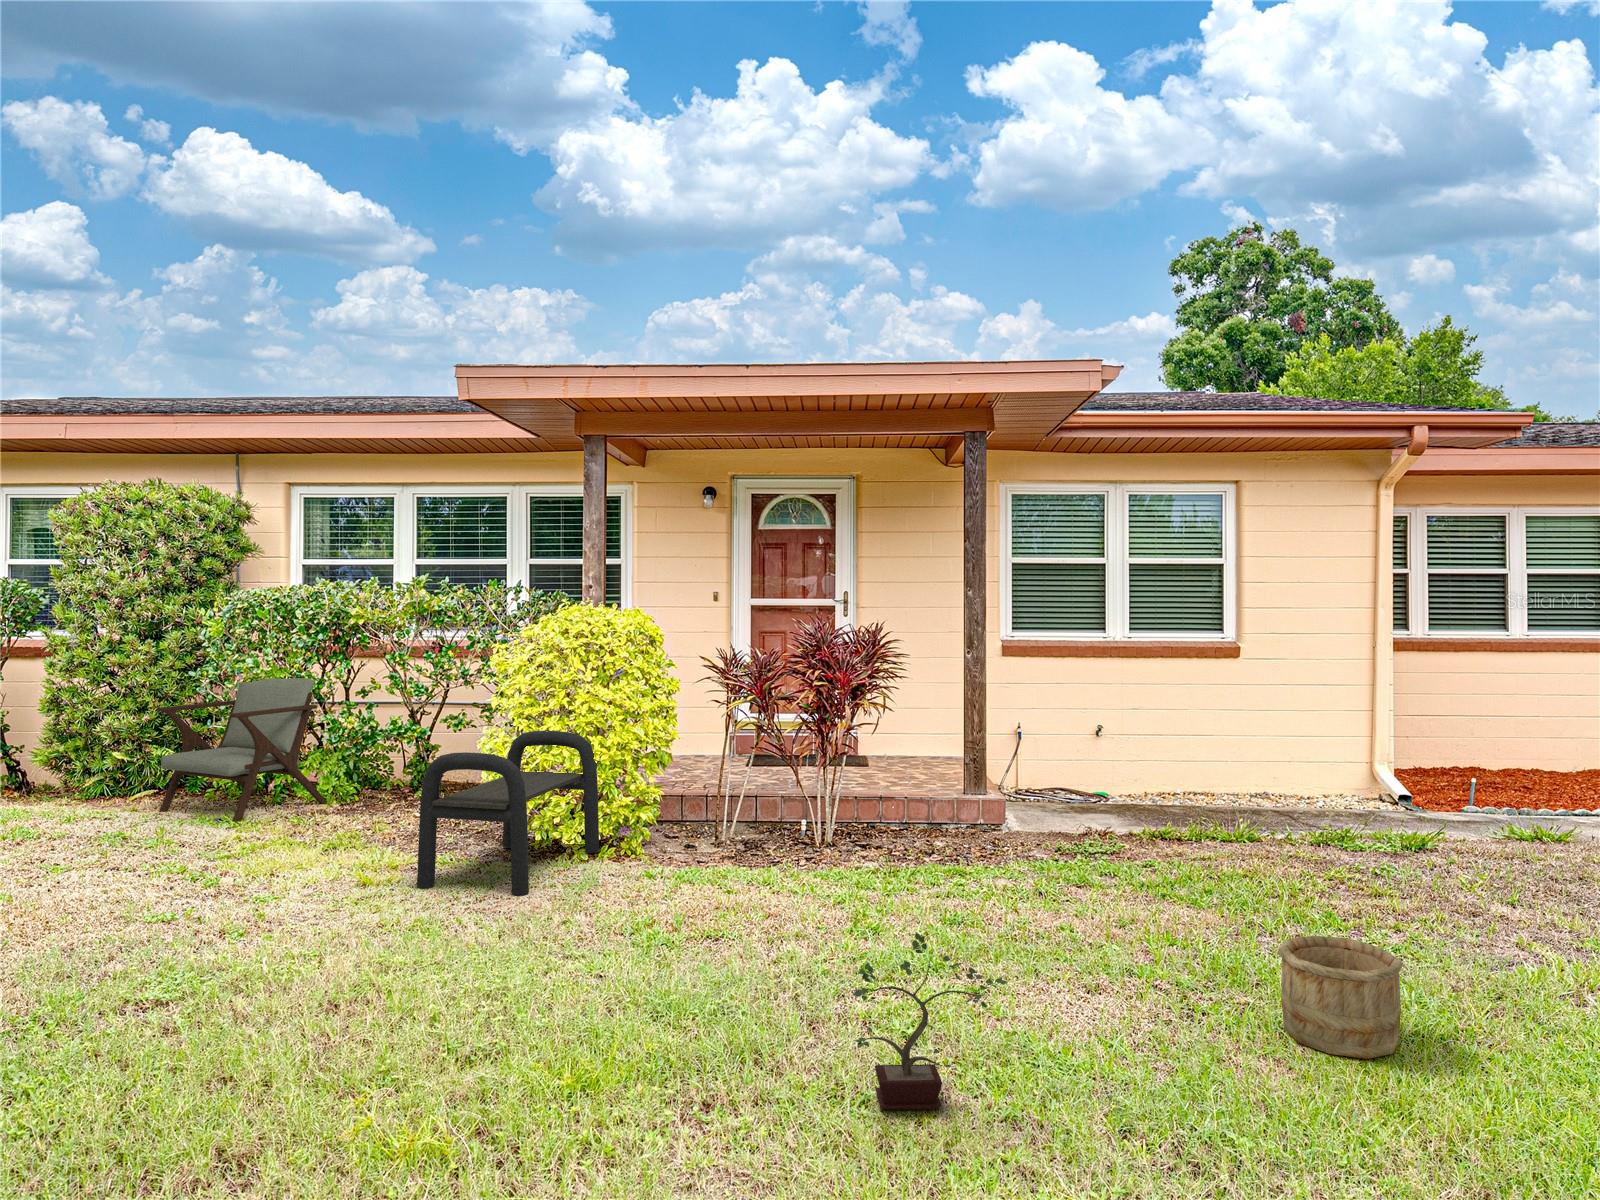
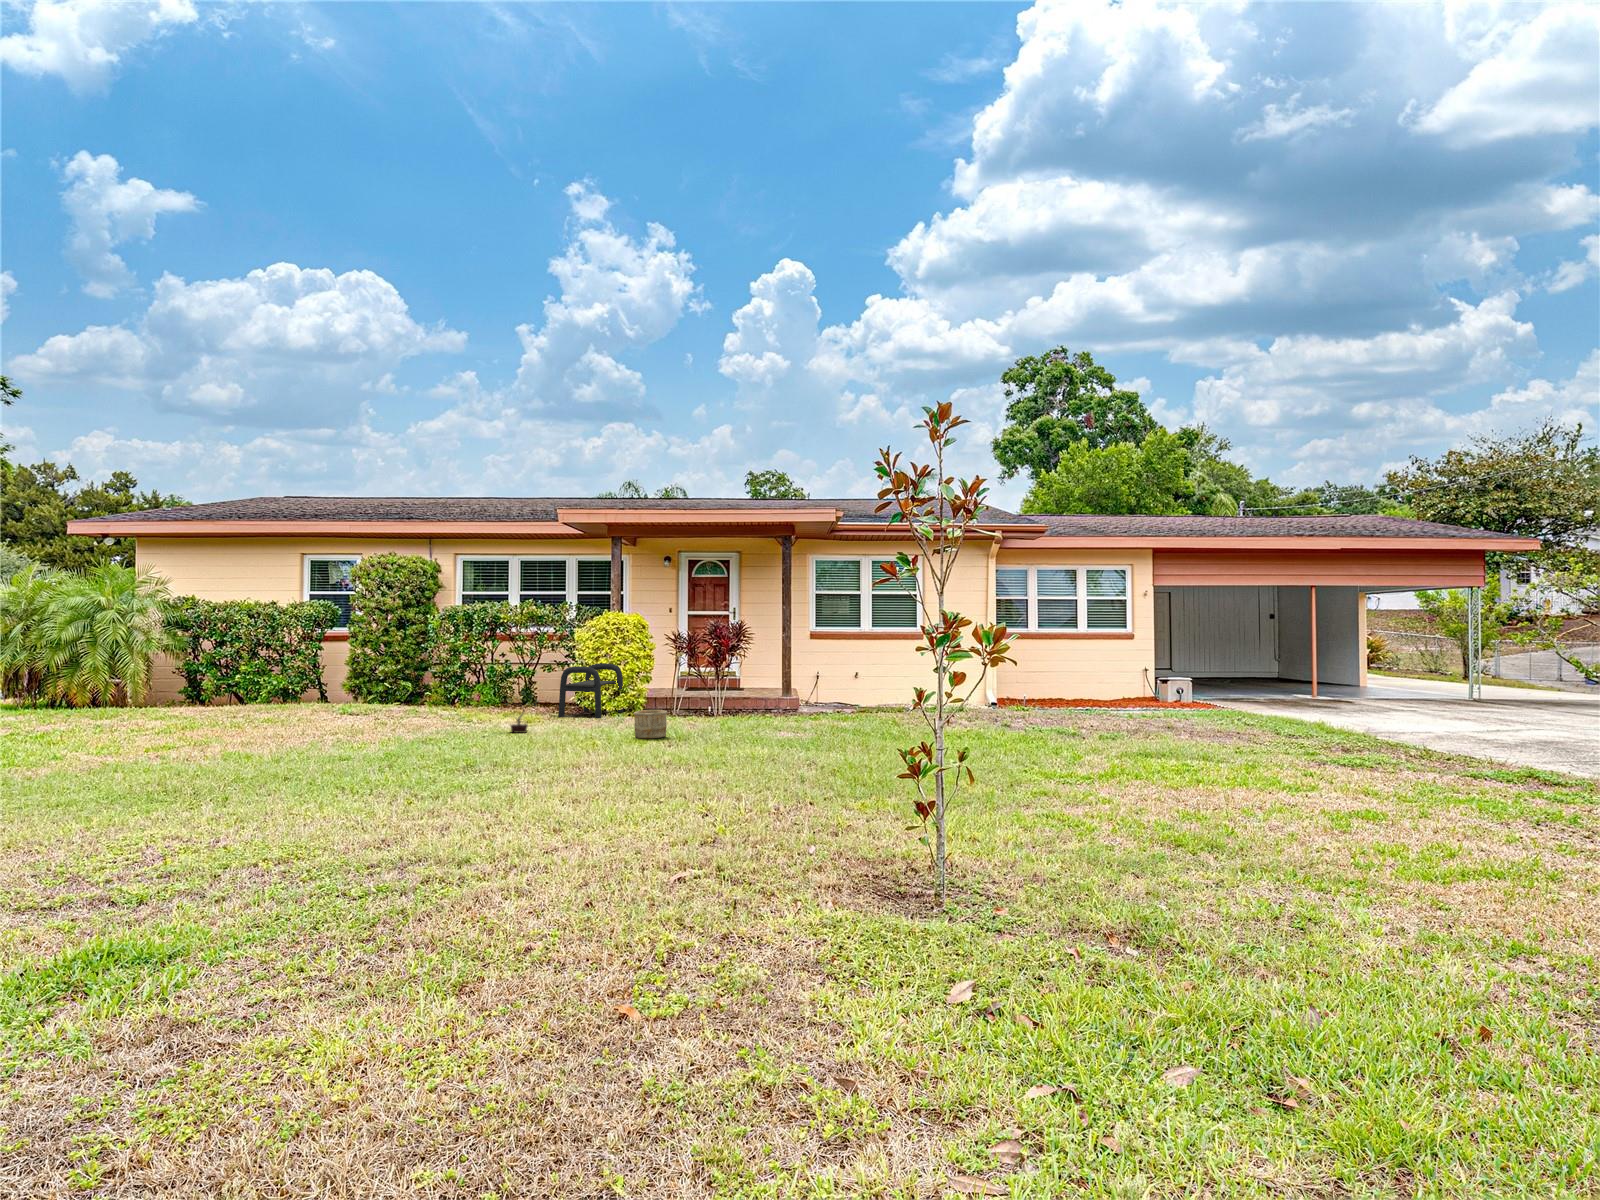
lounge chair: present [157,678,327,822] -> none [421,645,493,707]
potted plant: present [853,932,1008,1110] -> present [505,694,539,733]
wooden bucket: present [1277,936,1403,1059] -> present [634,710,667,738]

